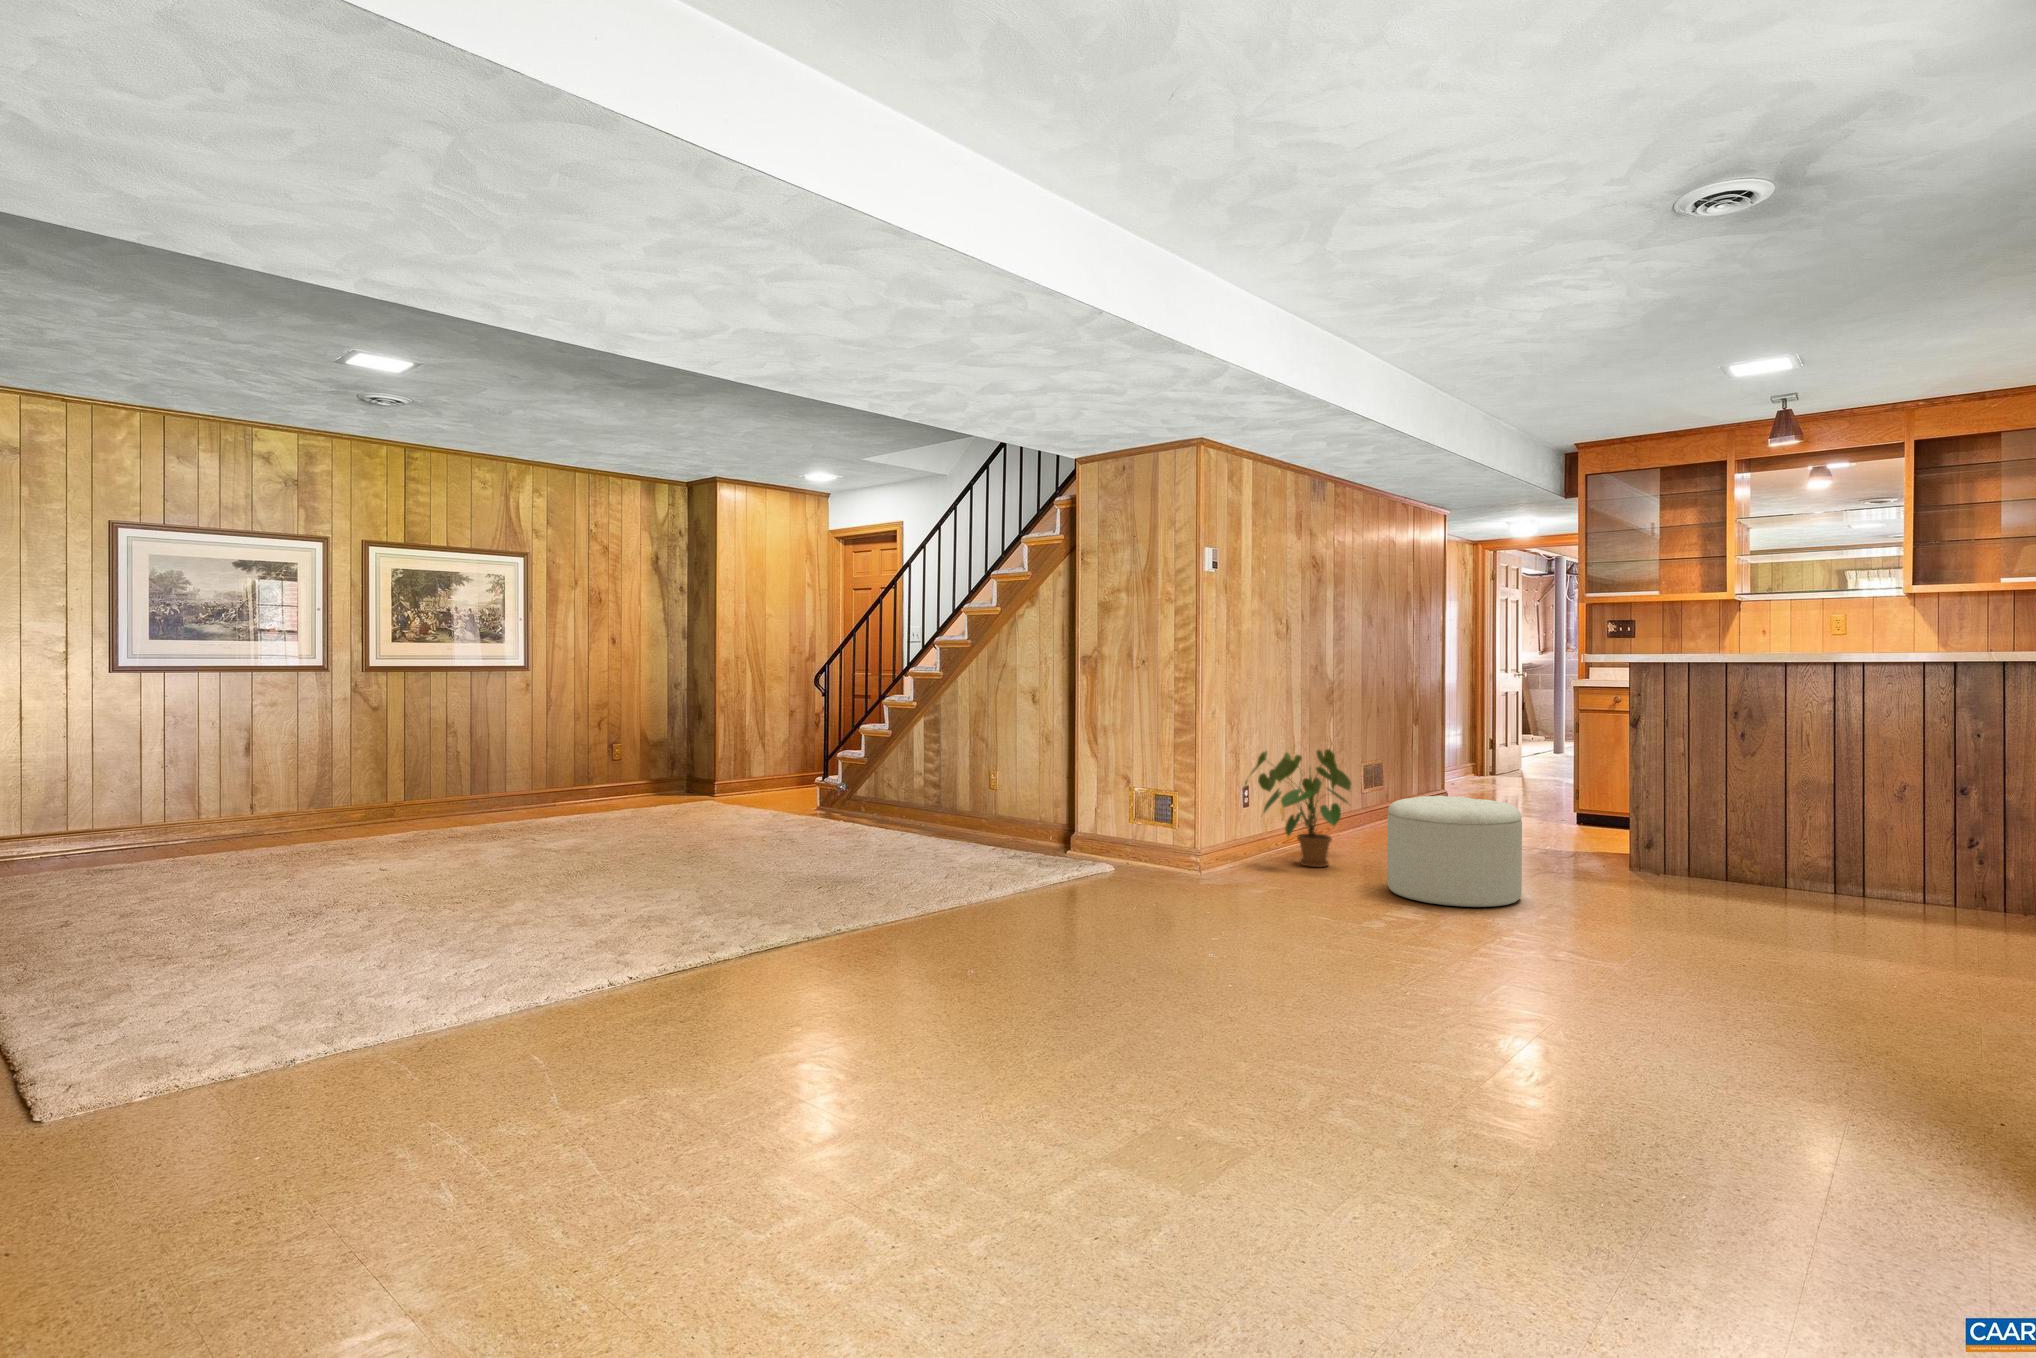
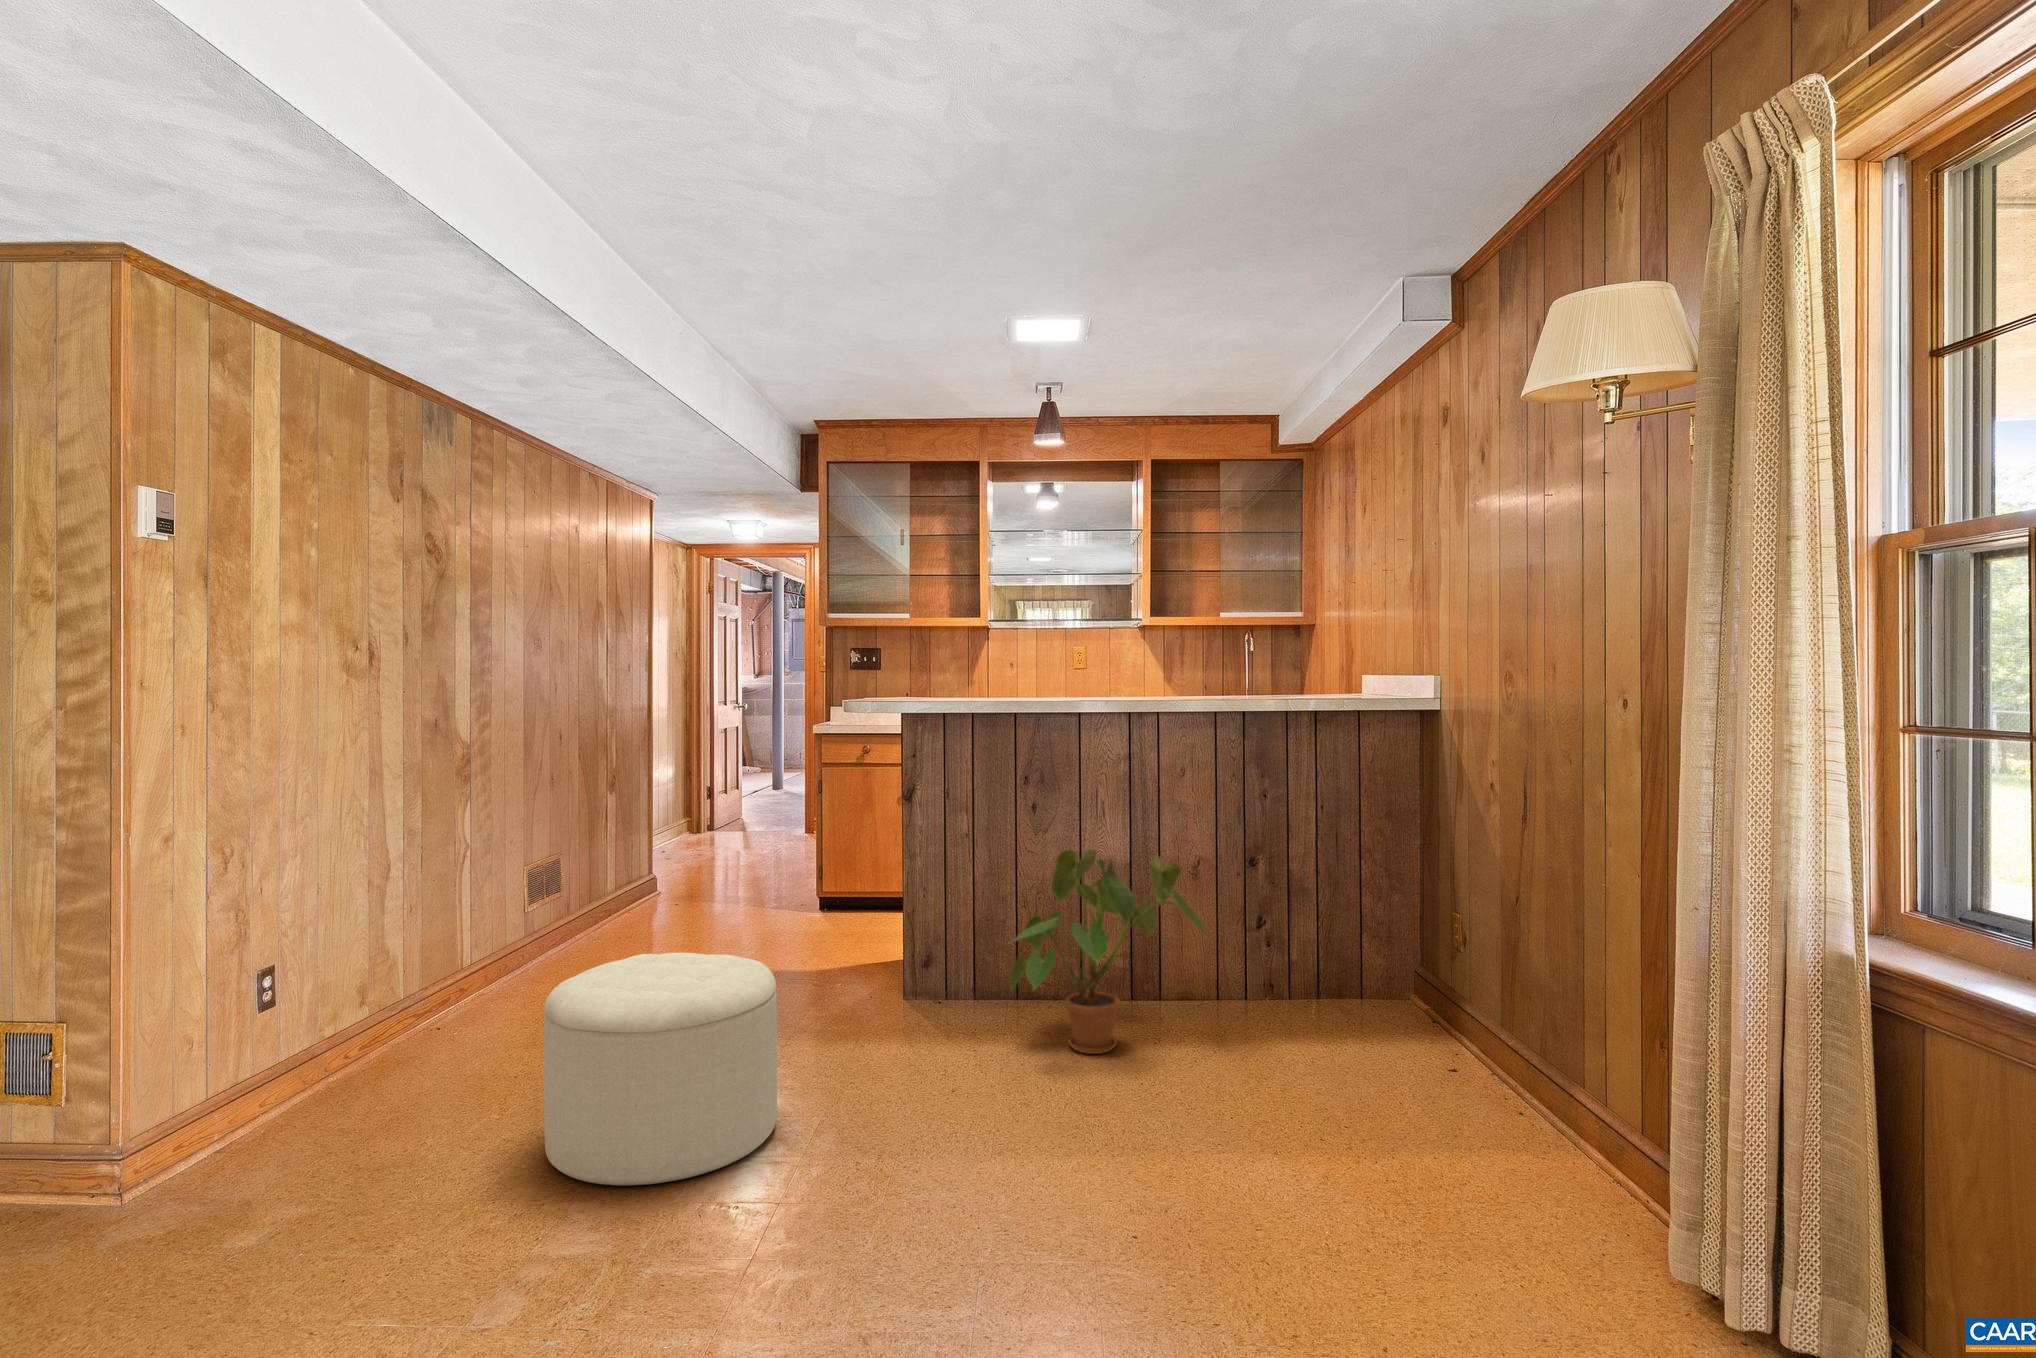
house plant: present [1245,749,1351,867] -> present [1009,848,1207,1054]

